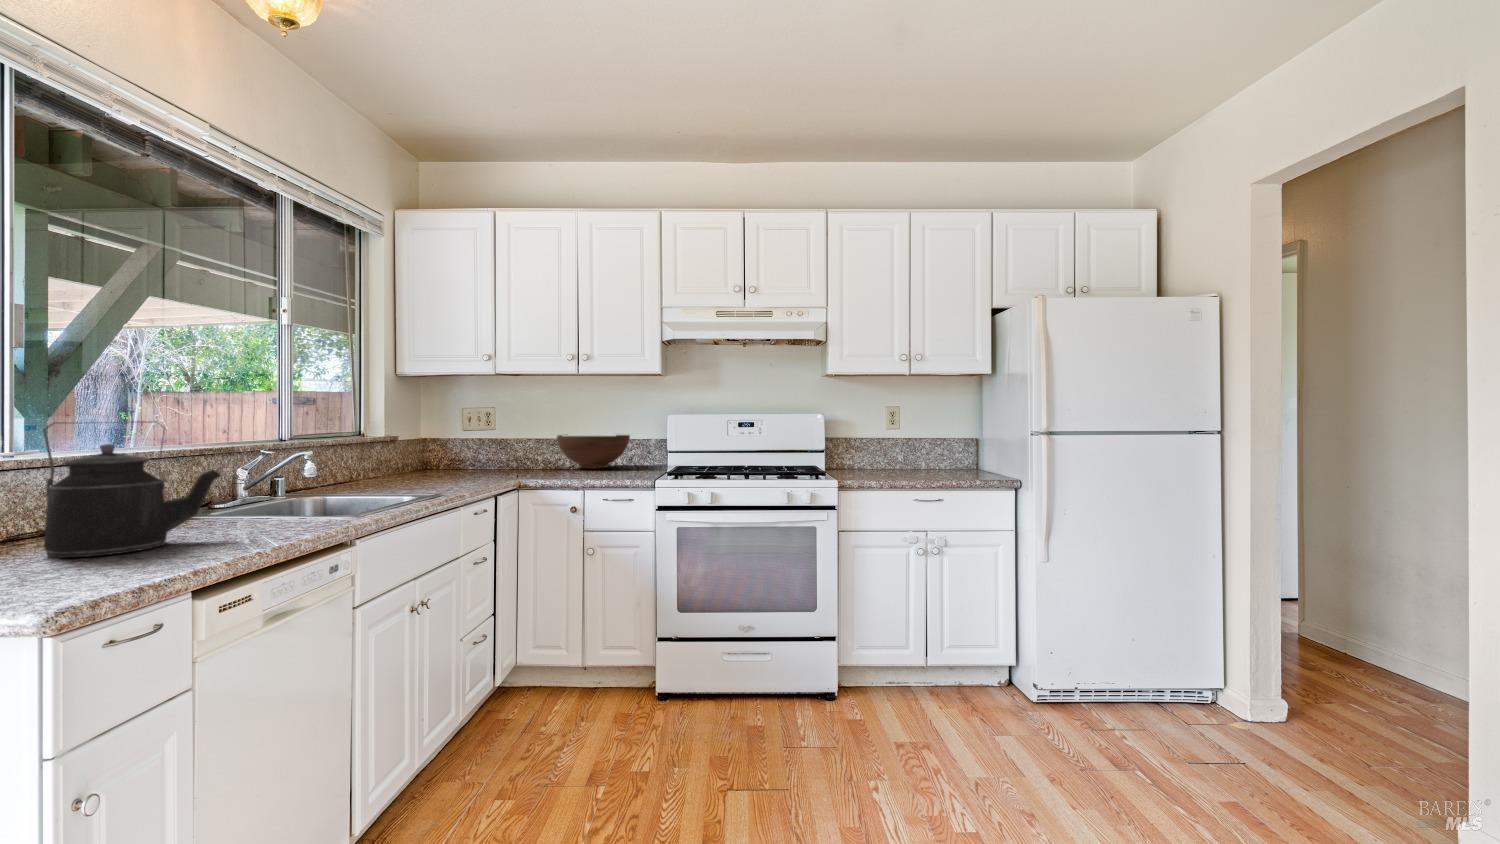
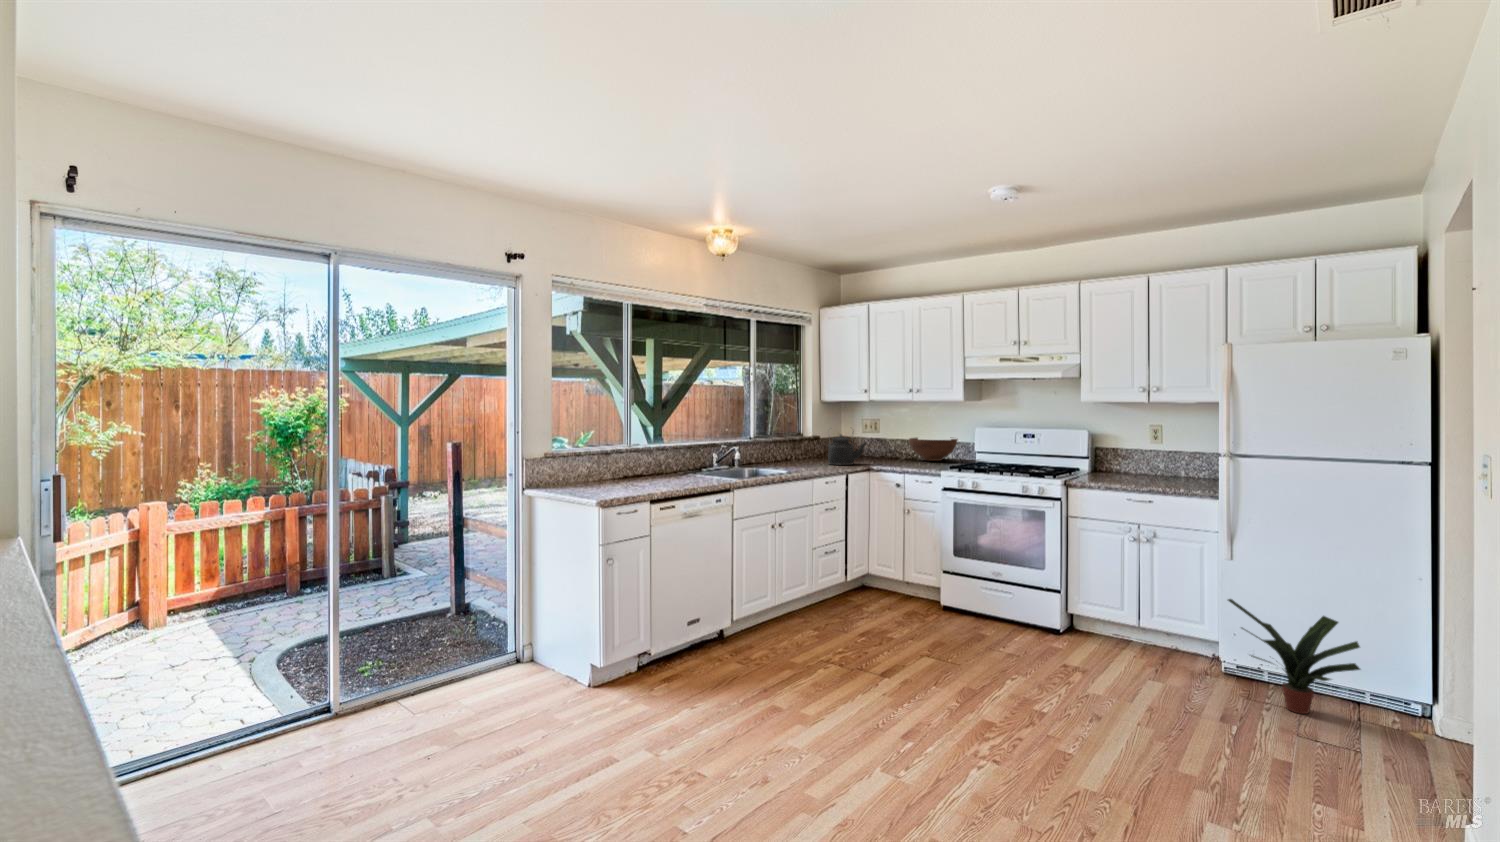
kettle: present [43,422,221,558] -> present [828,433,866,465]
potted plant: none [1079,614,1227,743] -> present [1228,599,1360,714]

